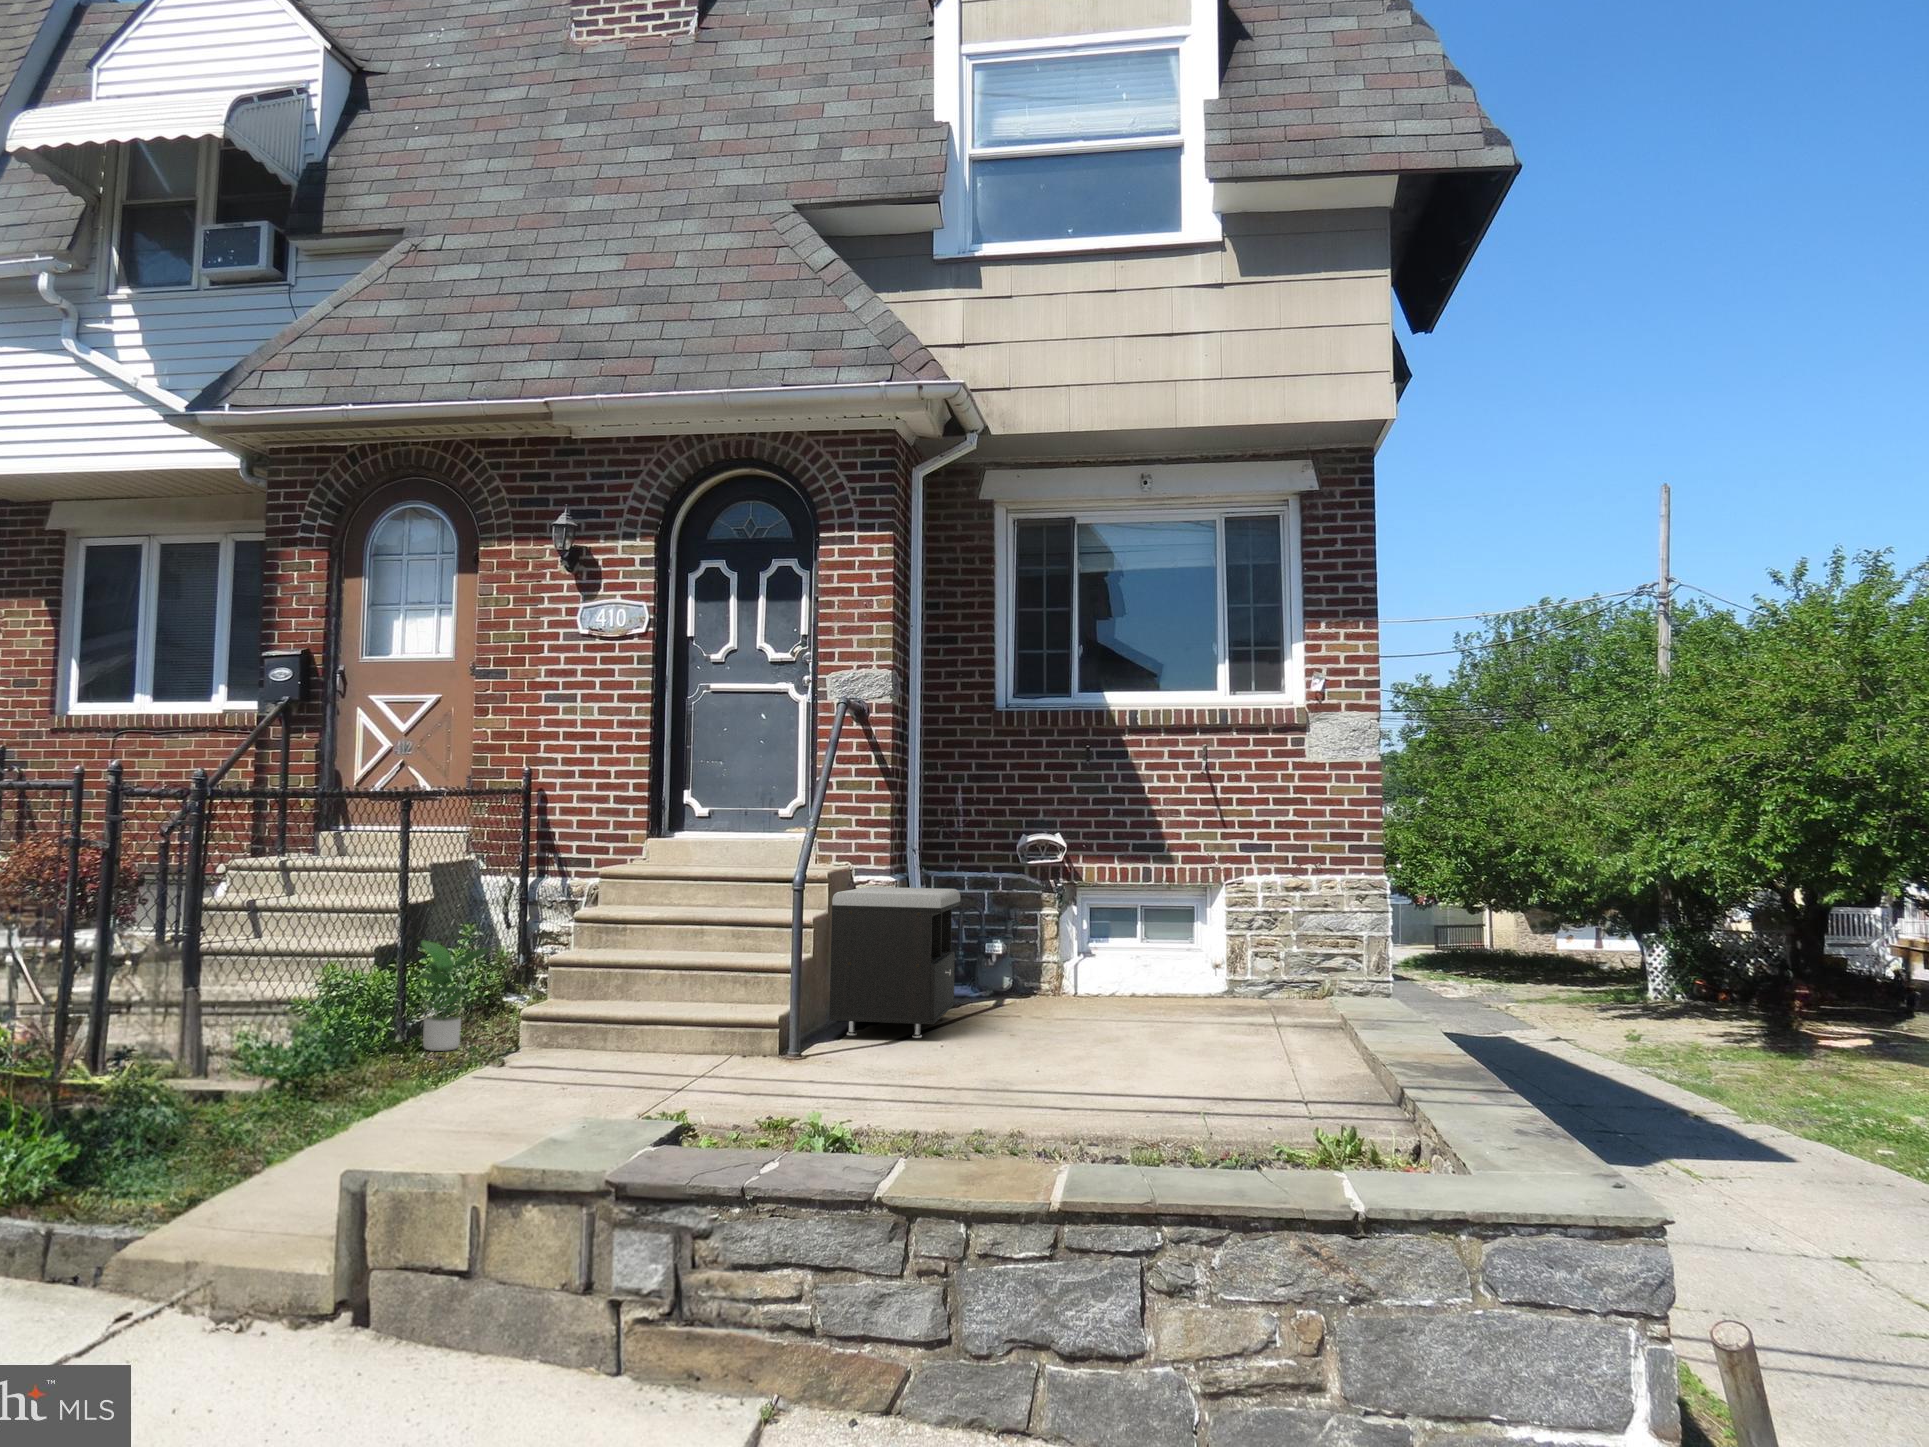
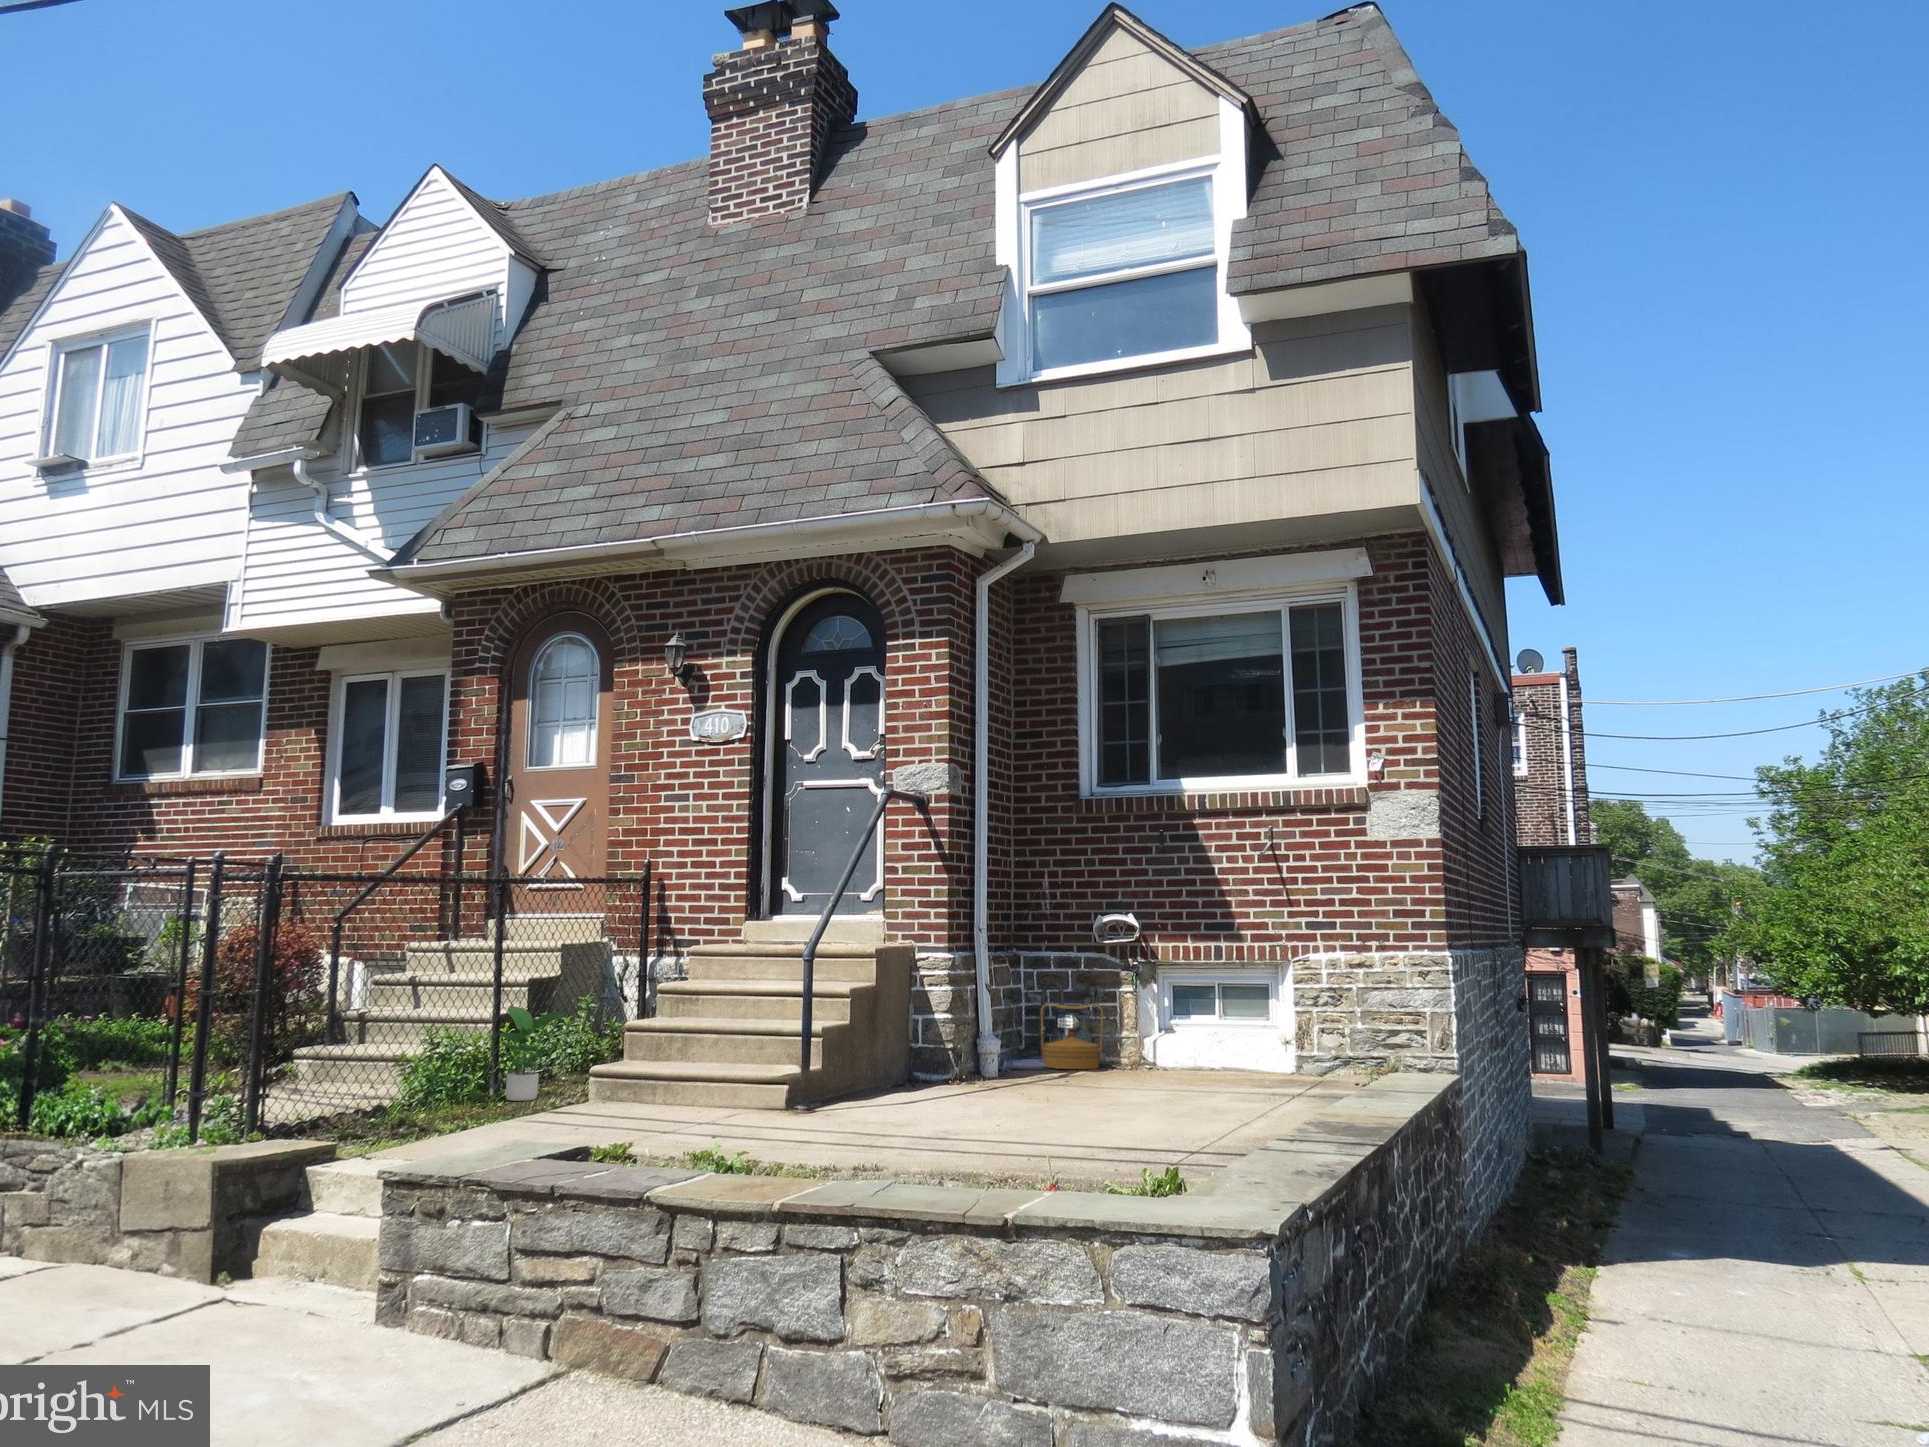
storage bench: present [829,887,960,1038] -> none [852,962,1003,1098]
woven basket: none [966,929,1033,998] -> present [1041,1004,1103,1069]

